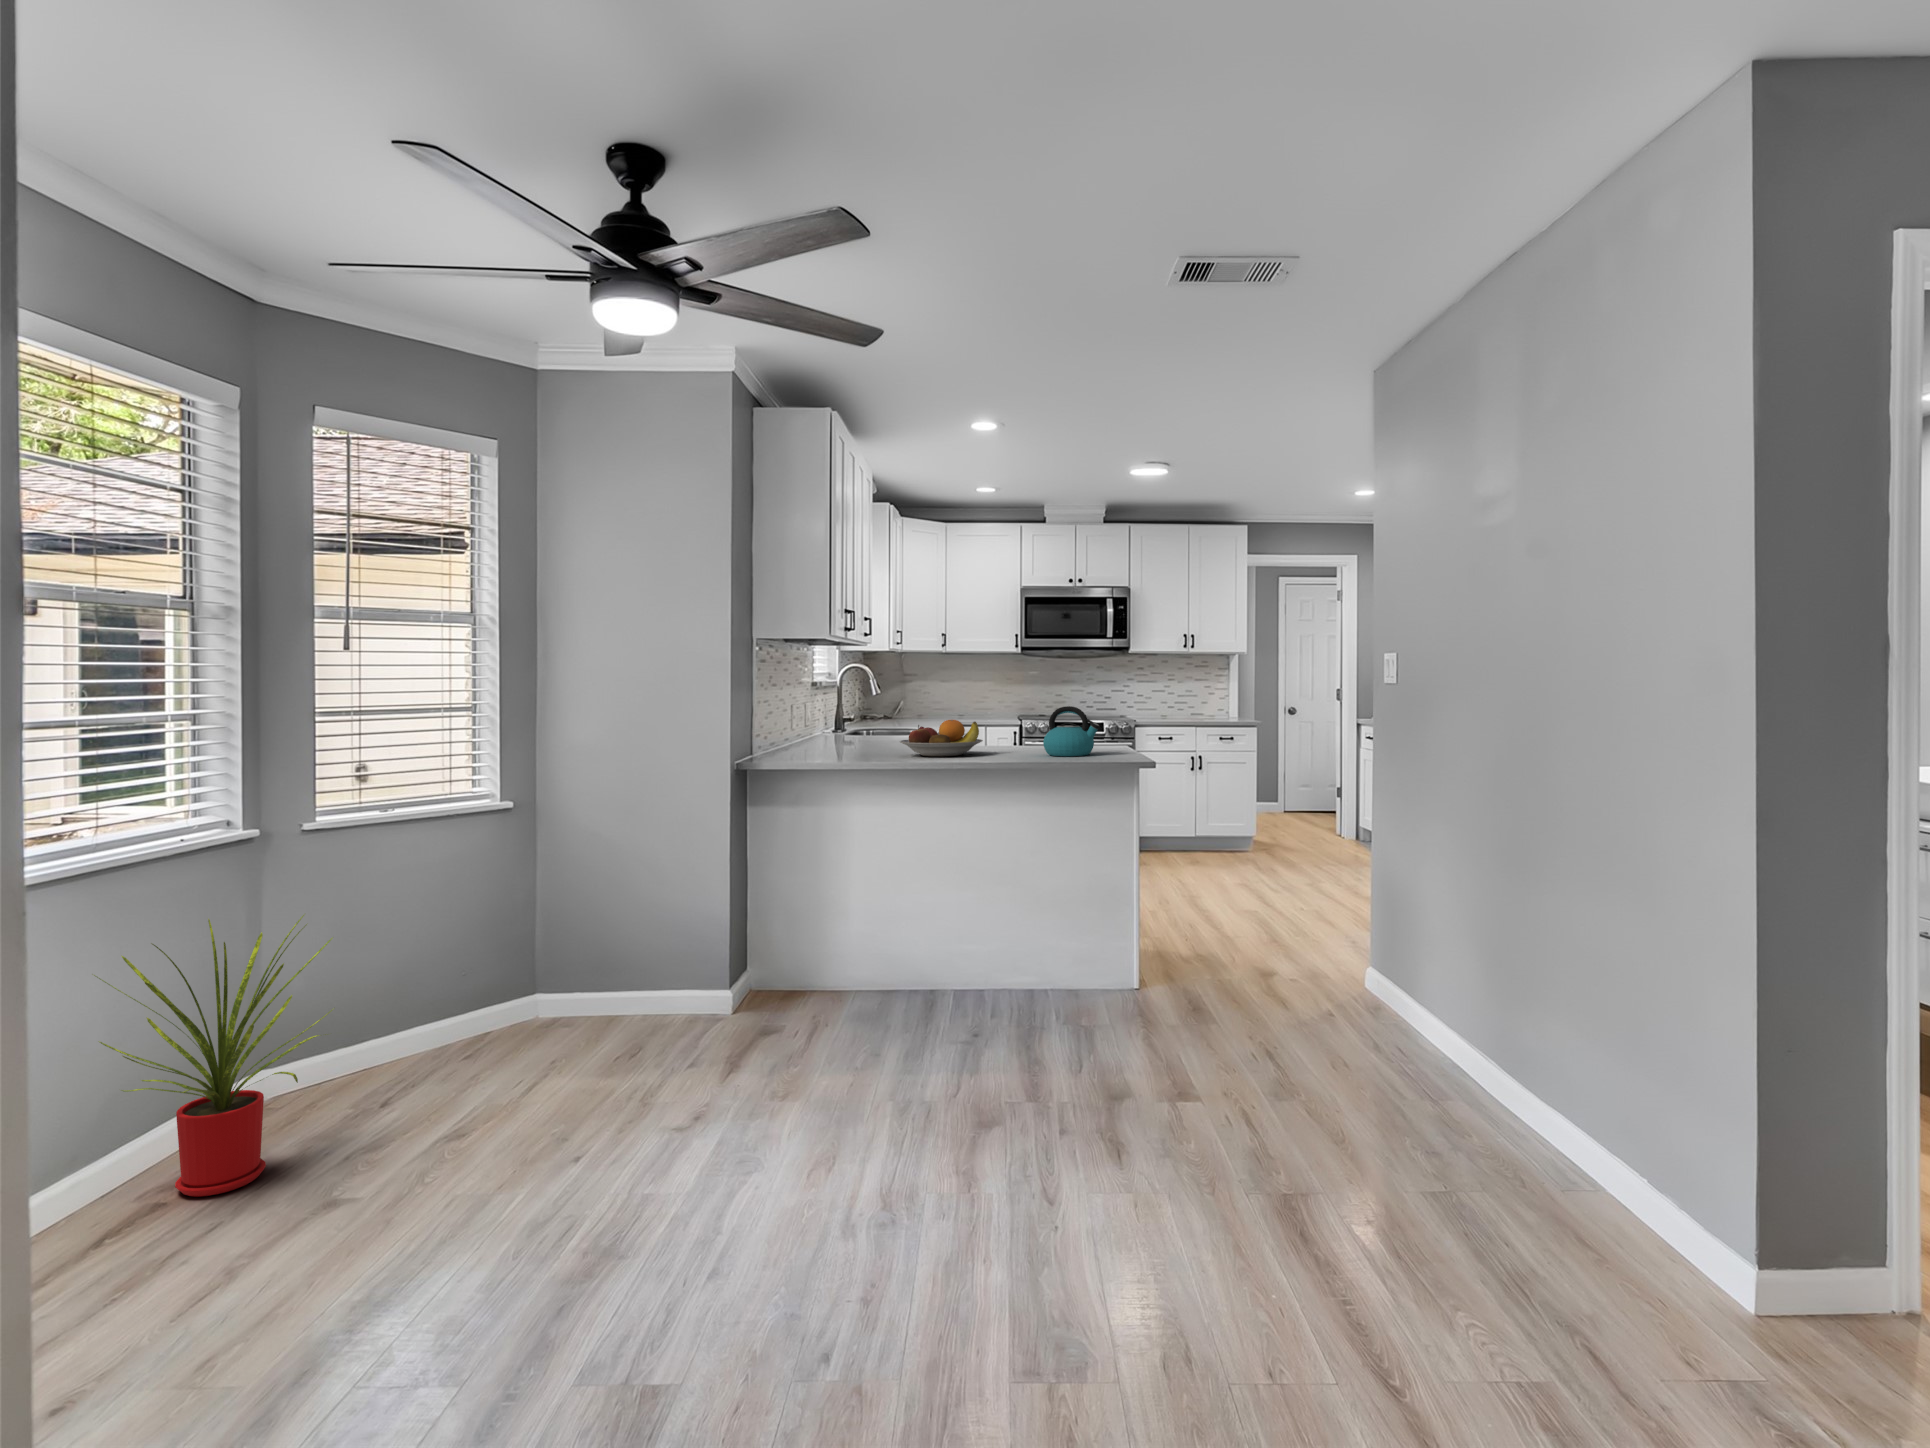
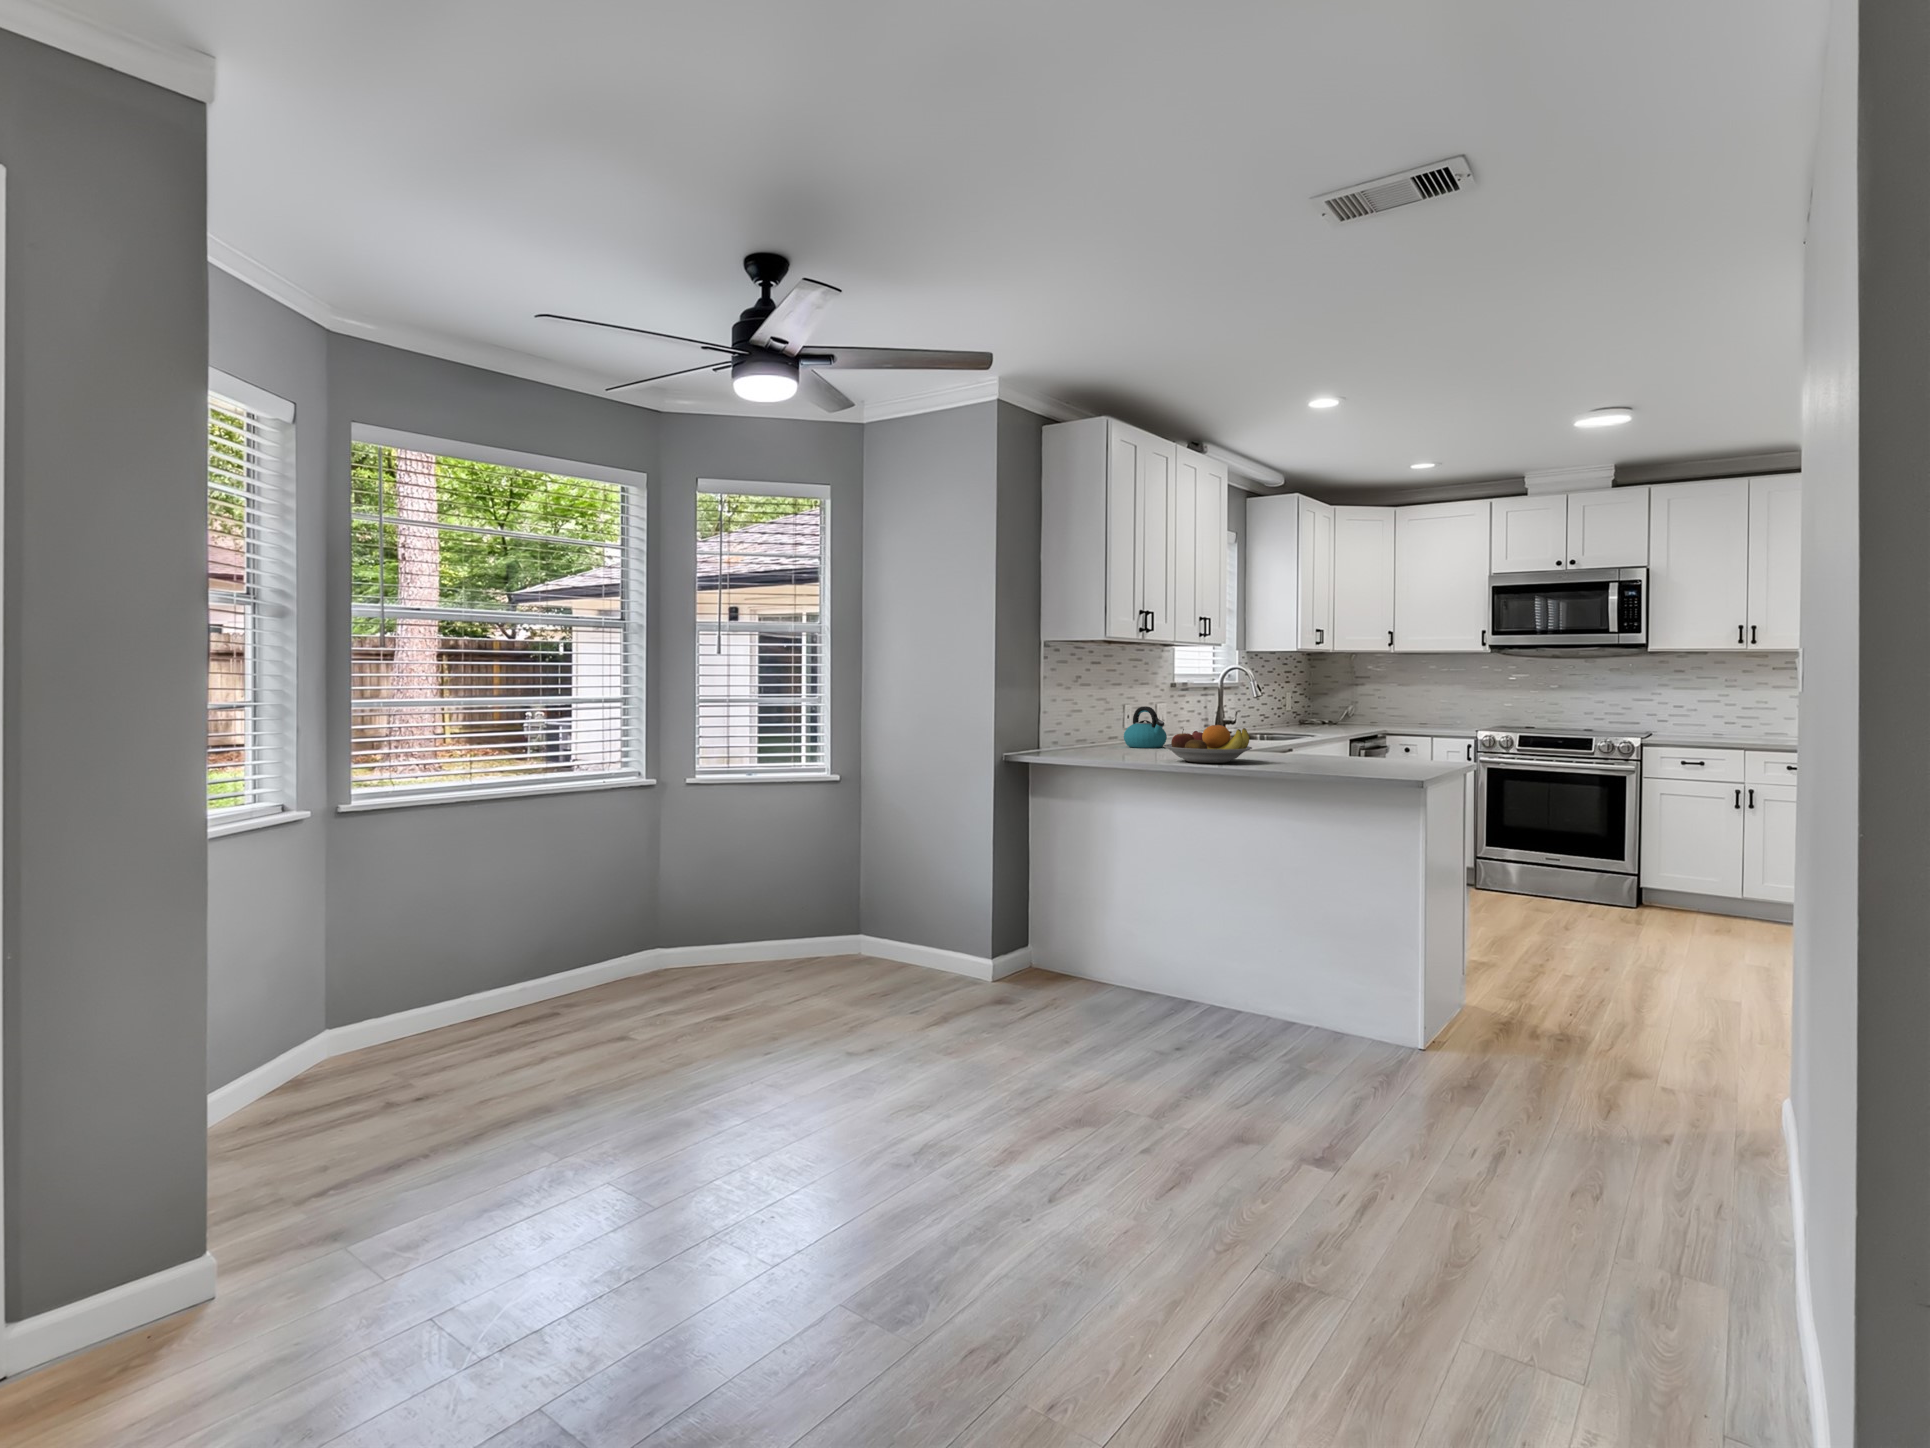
kettle: present [1043,706,1100,756] -> present [1124,706,1167,748]
house plant: present [94,915,333,1197] -> none [527,835,662,1016]

